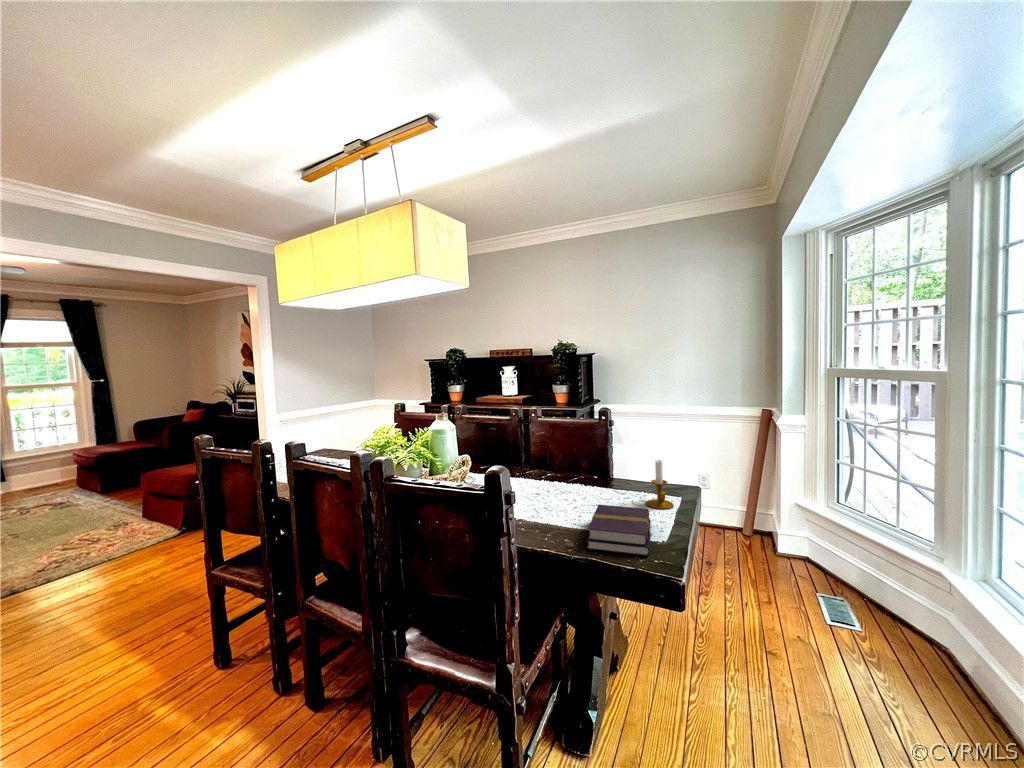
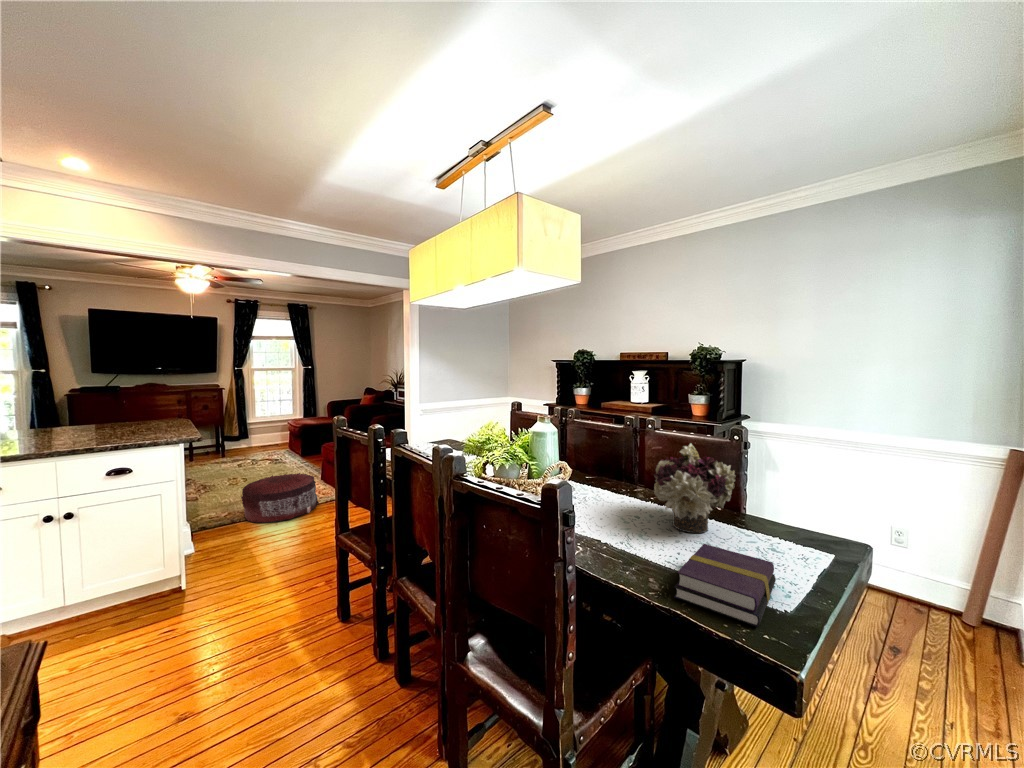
flower arrangement: none [548,426,613,500] -> present [654,444,735,533]
candlestick: present [646,460,674,509] -> none [778,499,821,566]
pouf: none [17,513,145,588] -> present [241,473,319,523]

